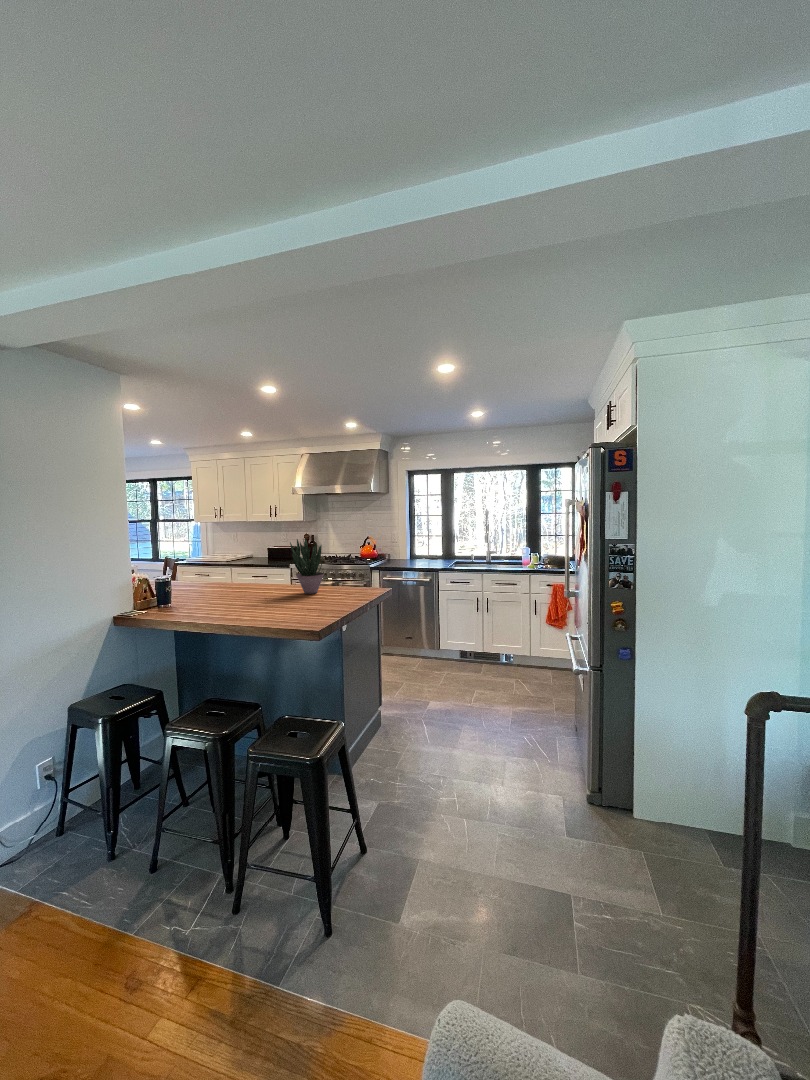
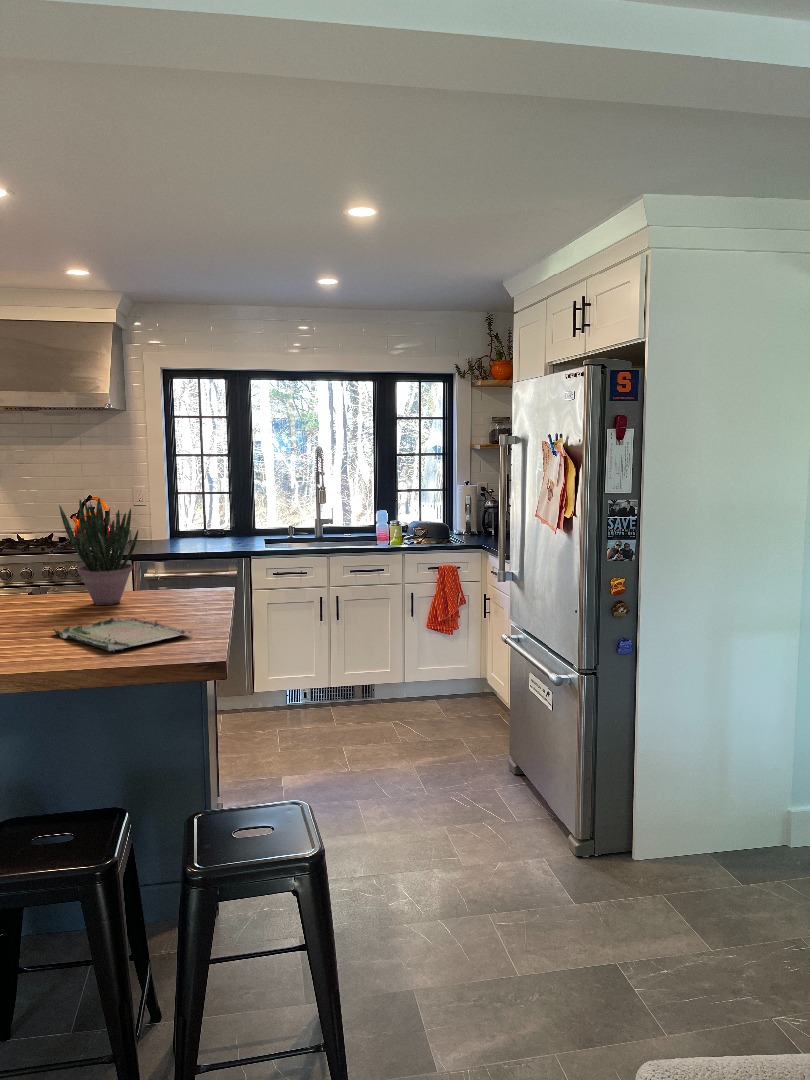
tray: none [260,598,315,619] -> present [53,613,193,652]

